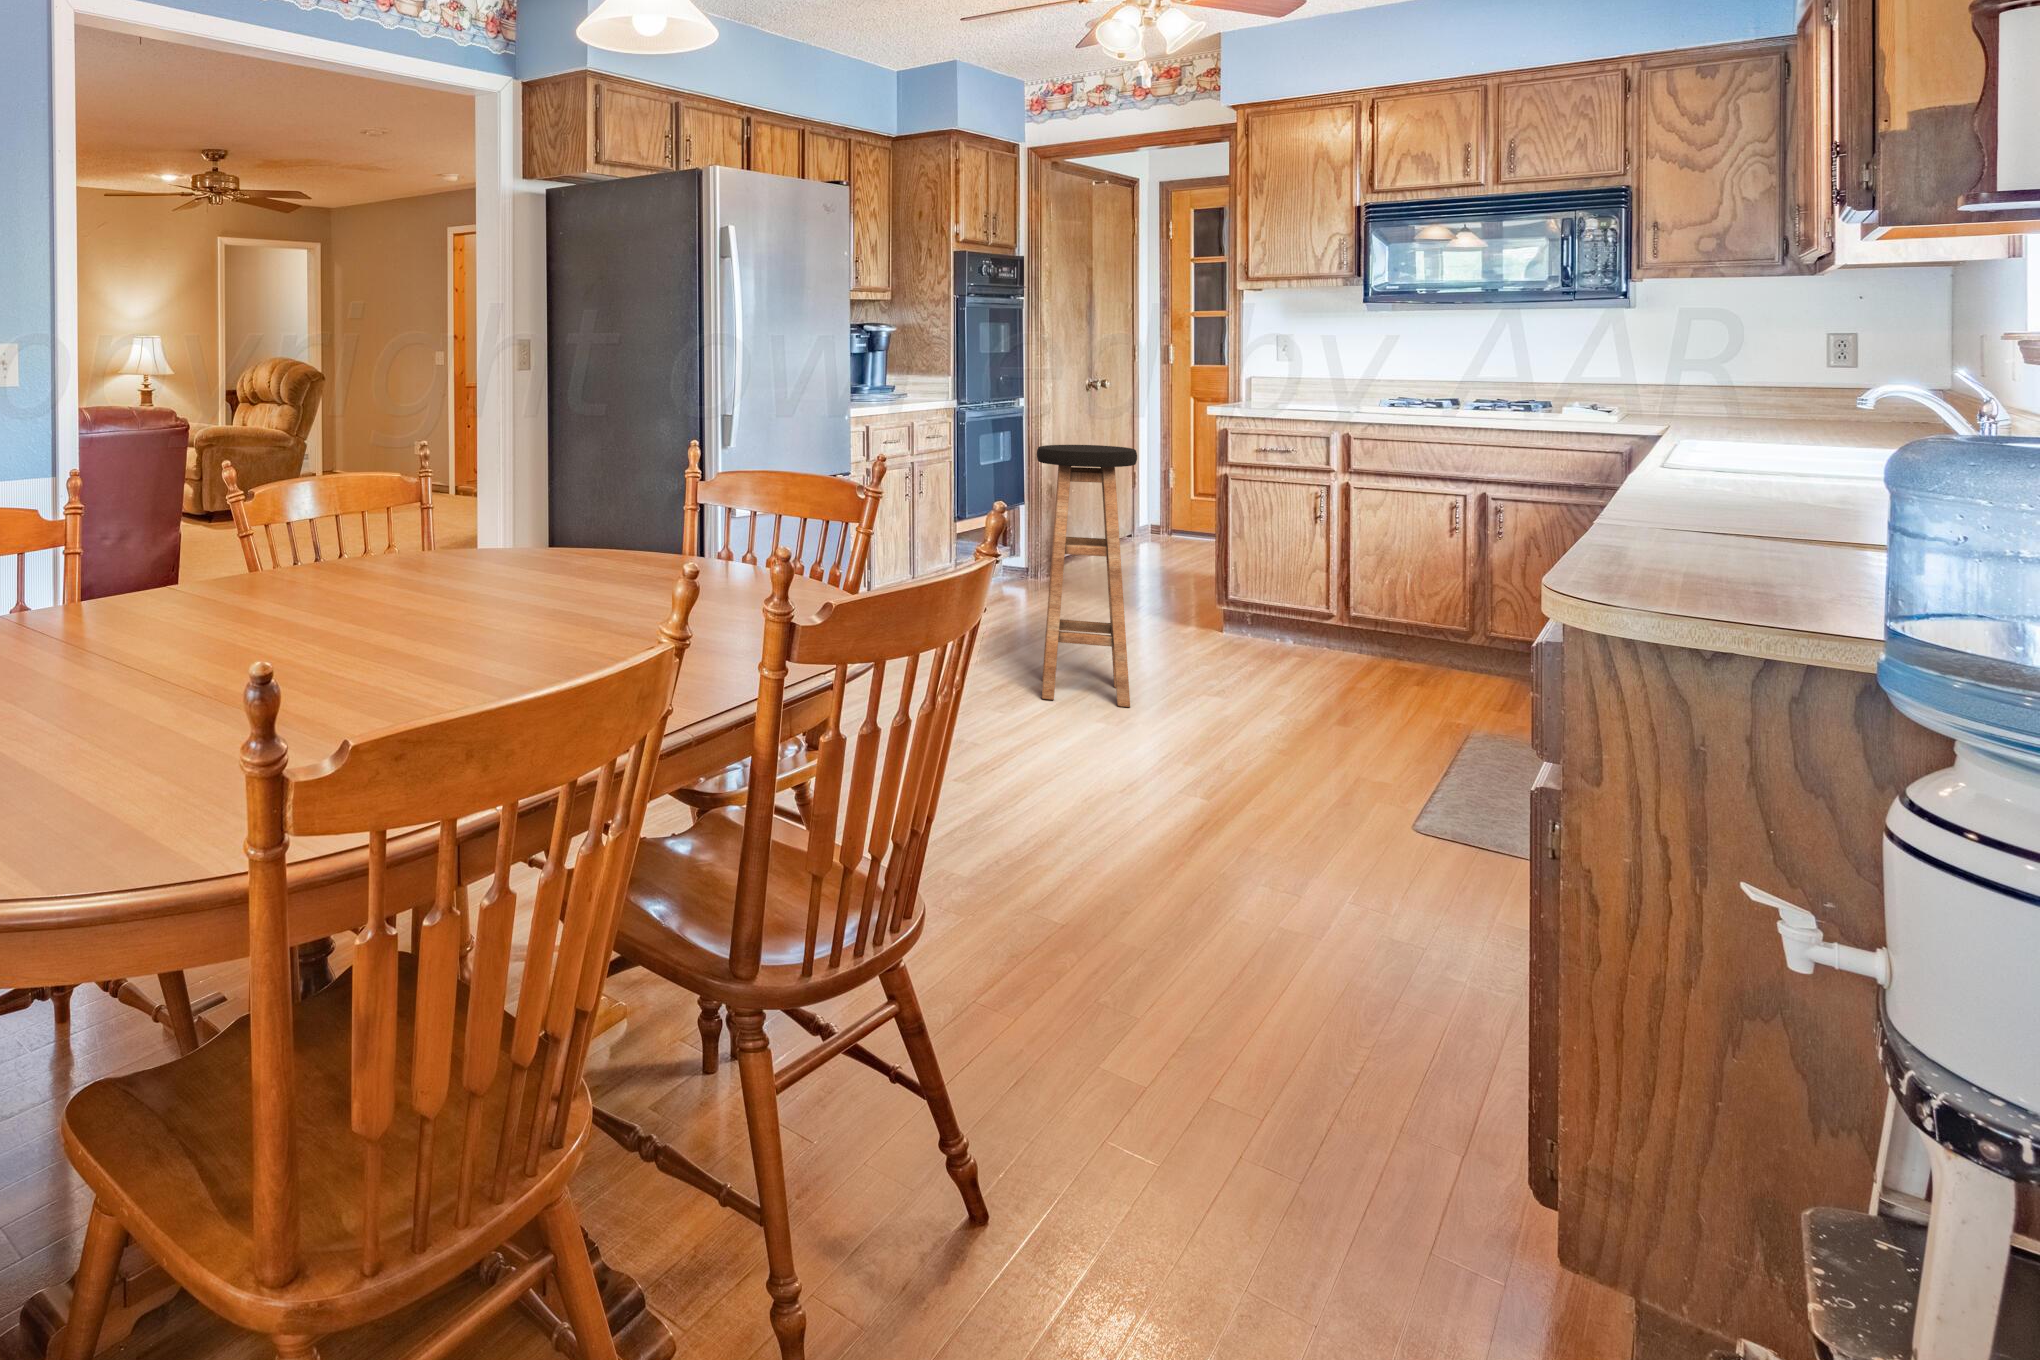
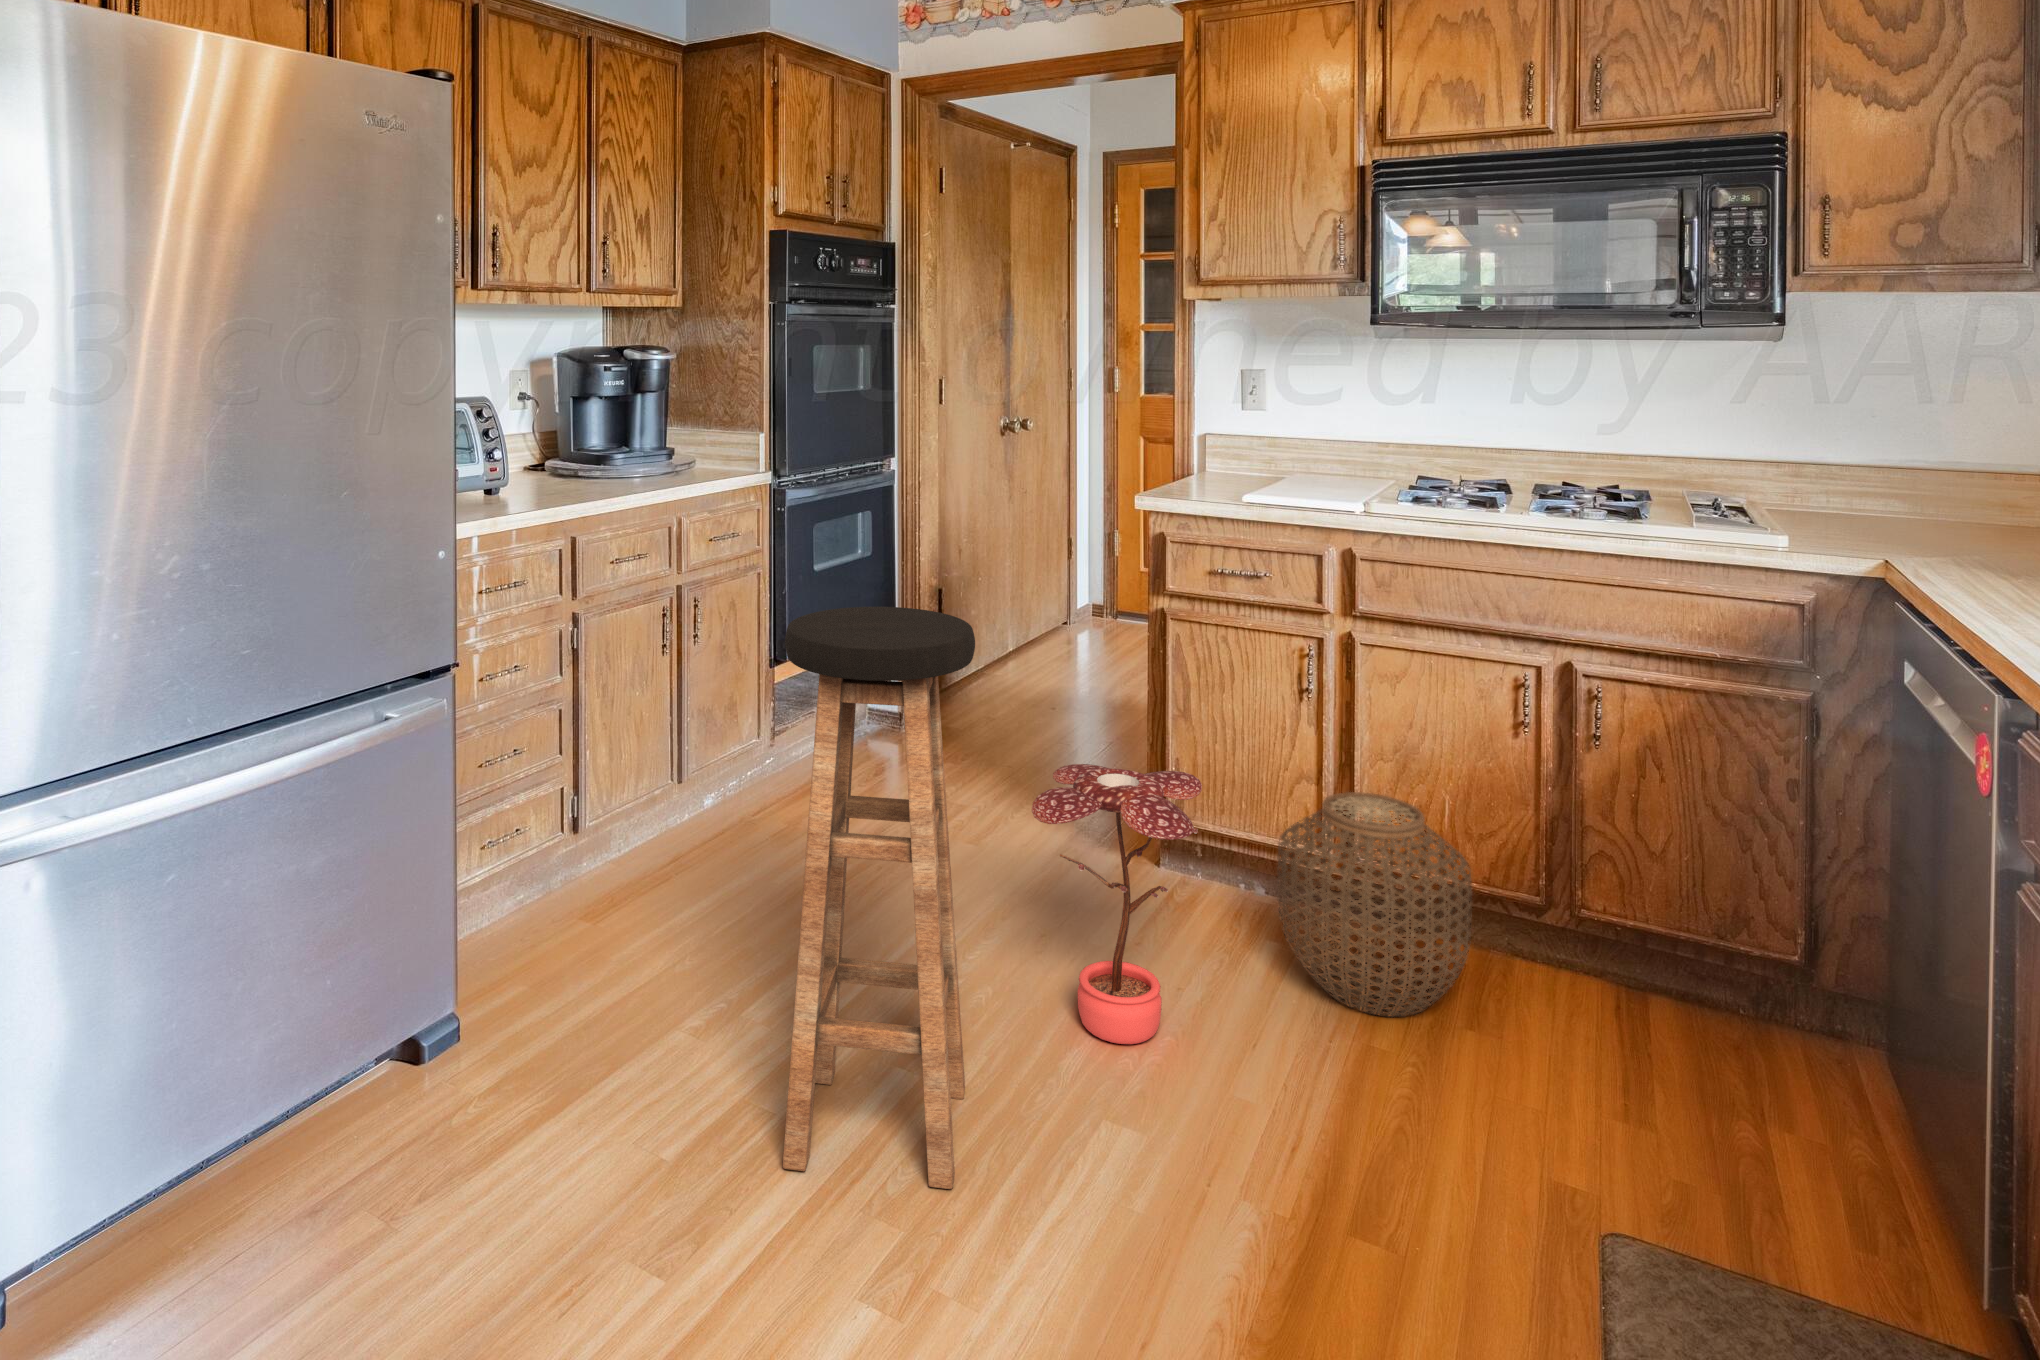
potted plant: none [1158,541,1255,679] -> present [1032,764,1202,1044]
woven basket: none [1301,566,1419,679] -> present [1277,792,1472,1017]

